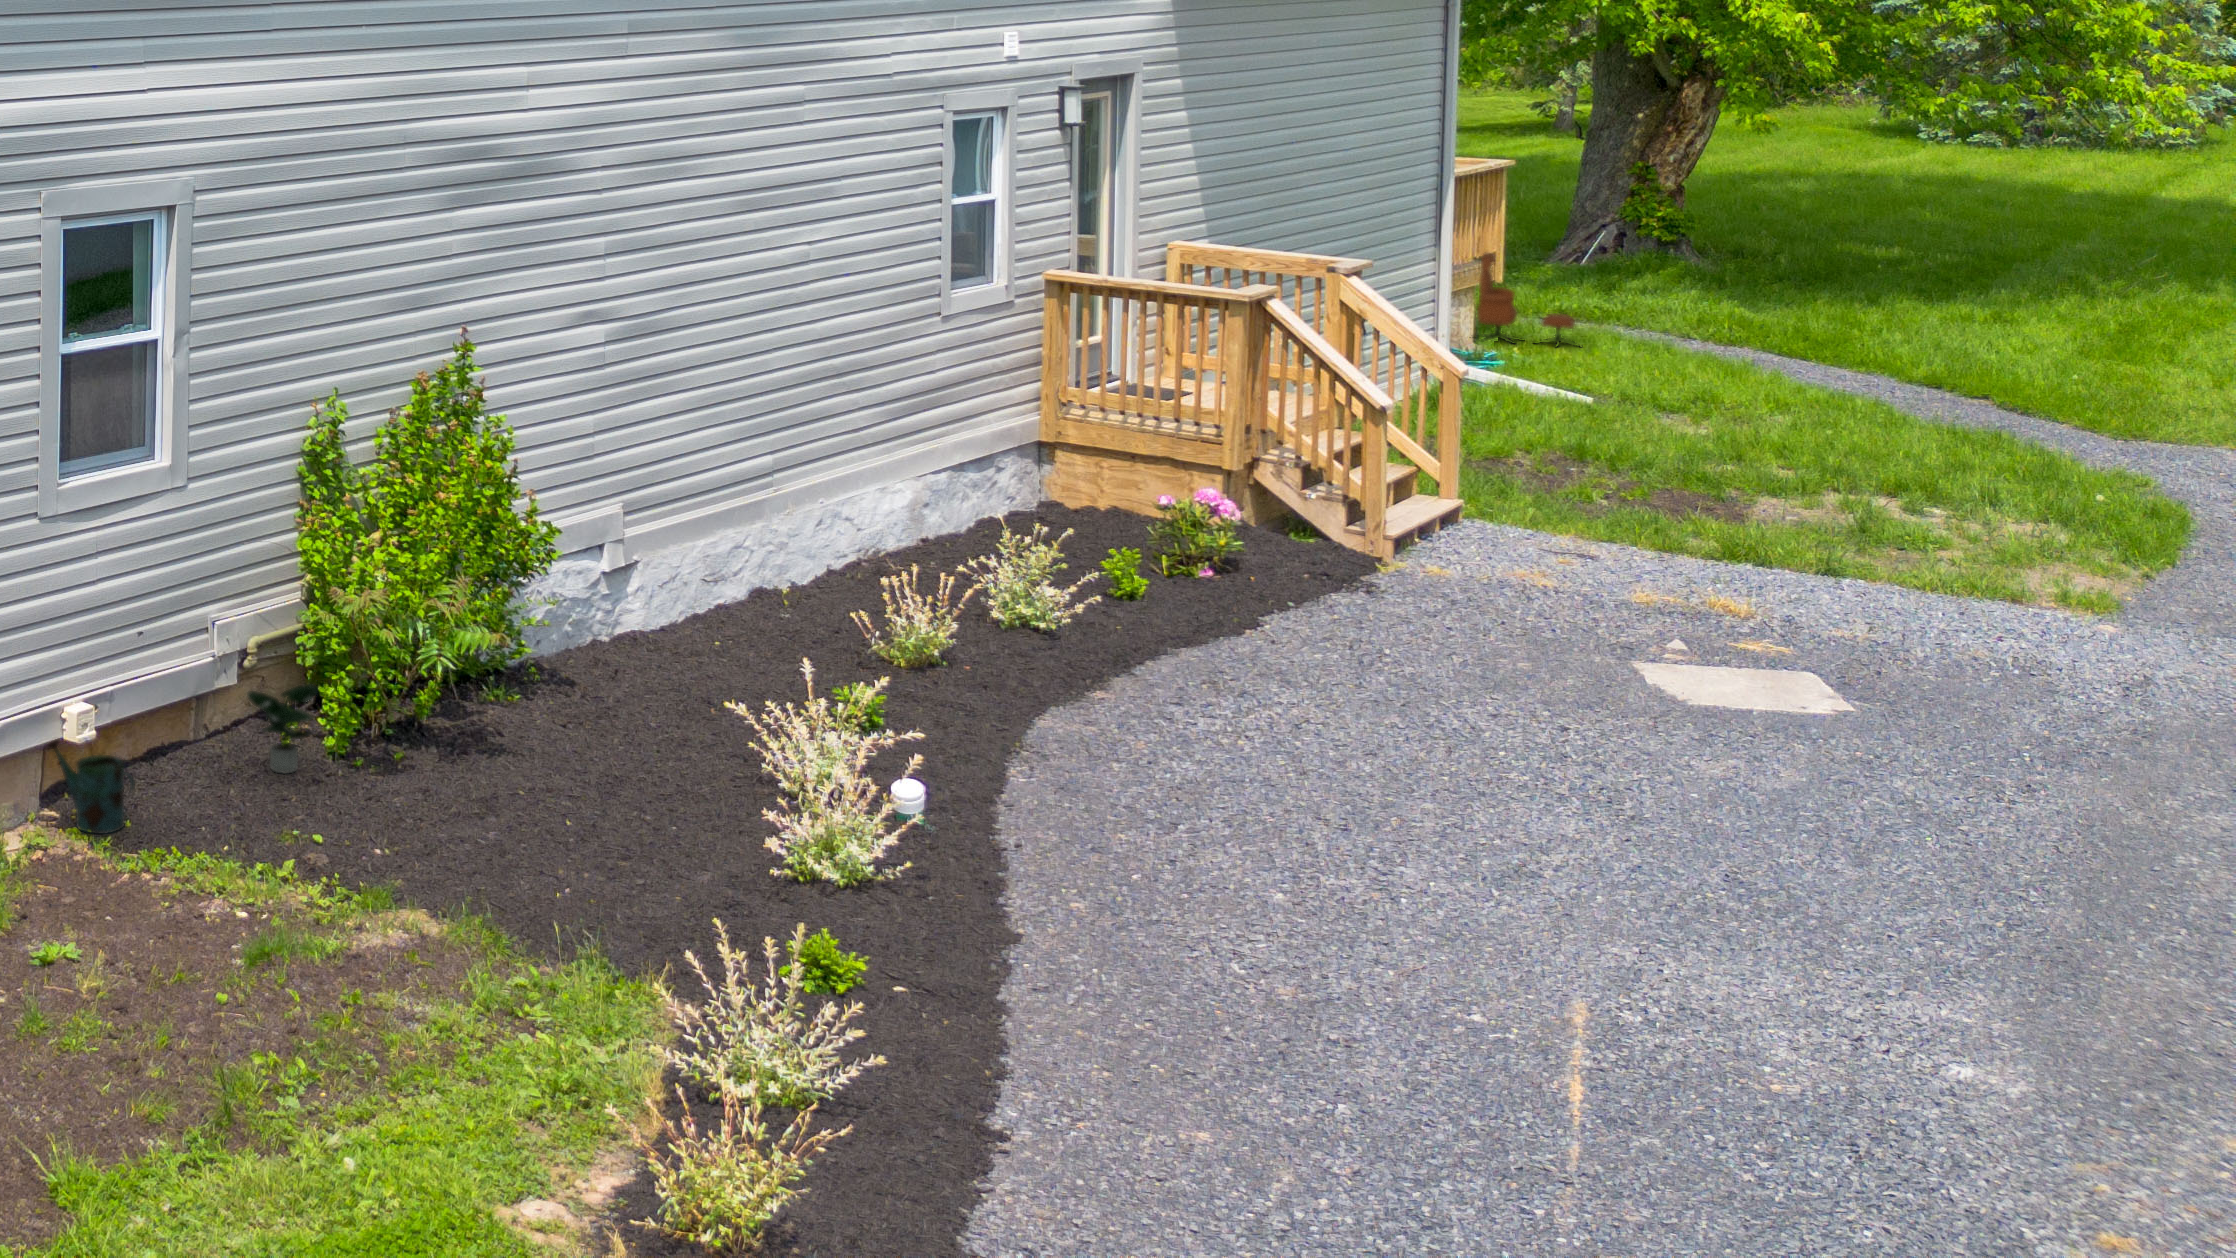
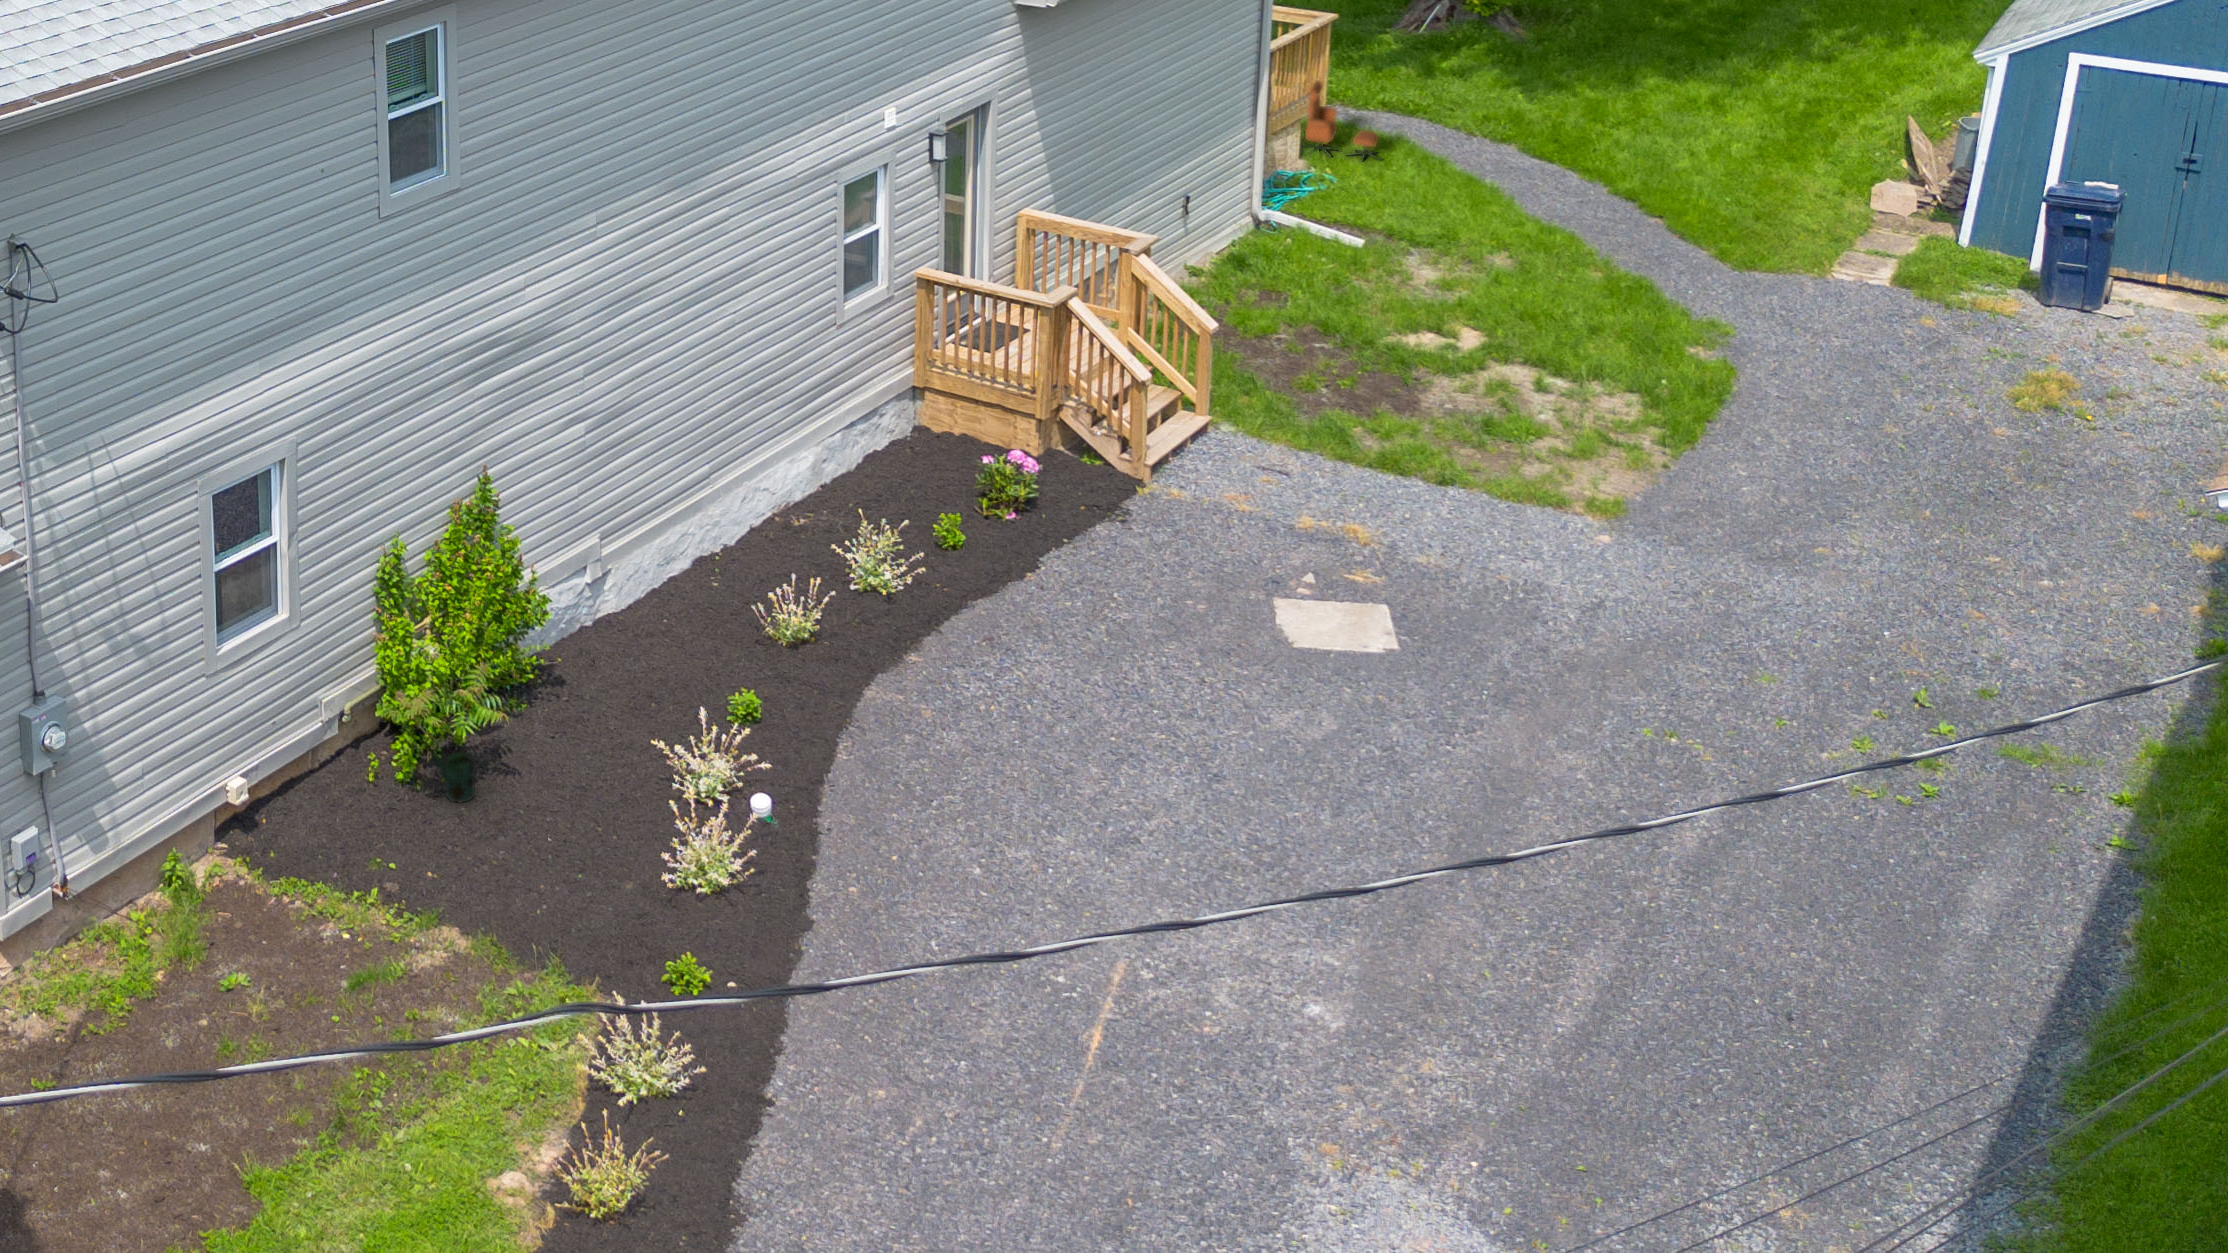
potted plant: present [248,684,318,774] -> none [343,731,389,790]
watering can: present [47,740,135,834] -> present [425,743,481,802]

